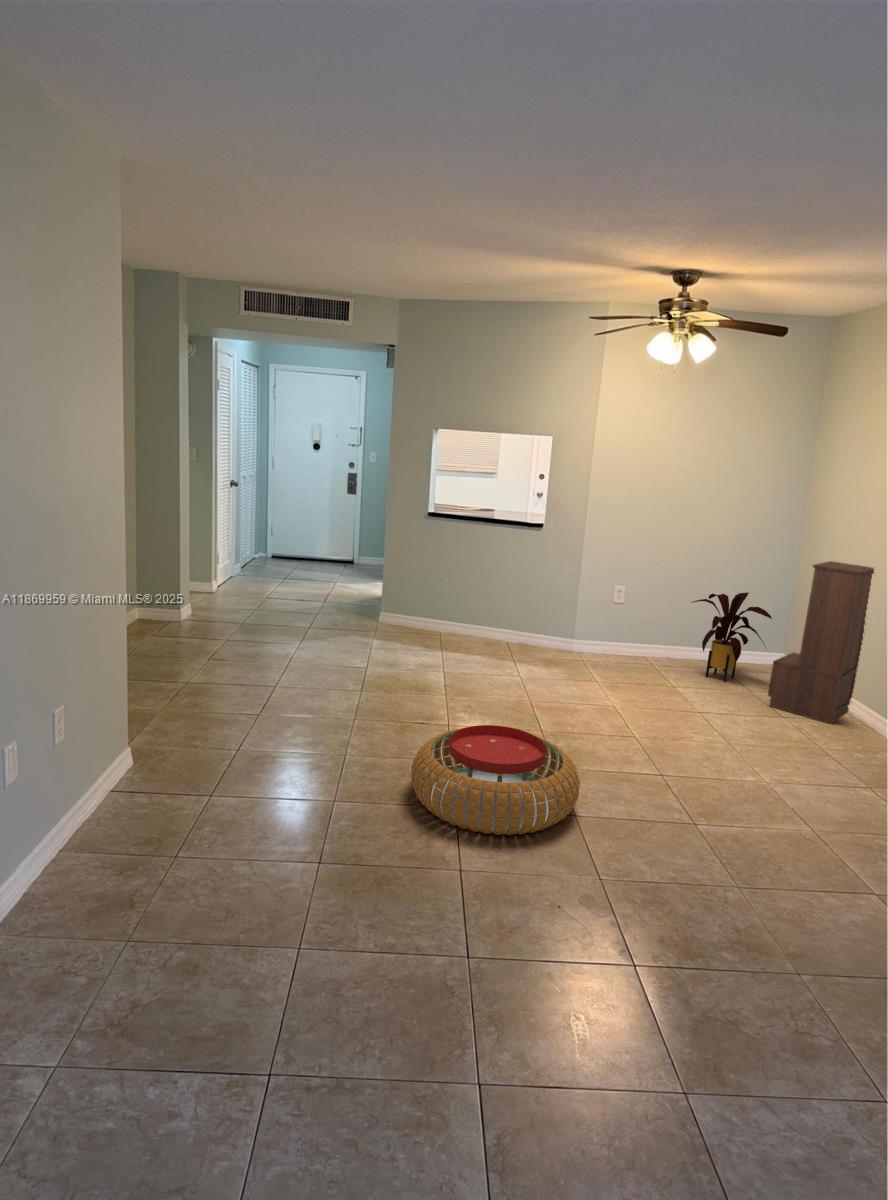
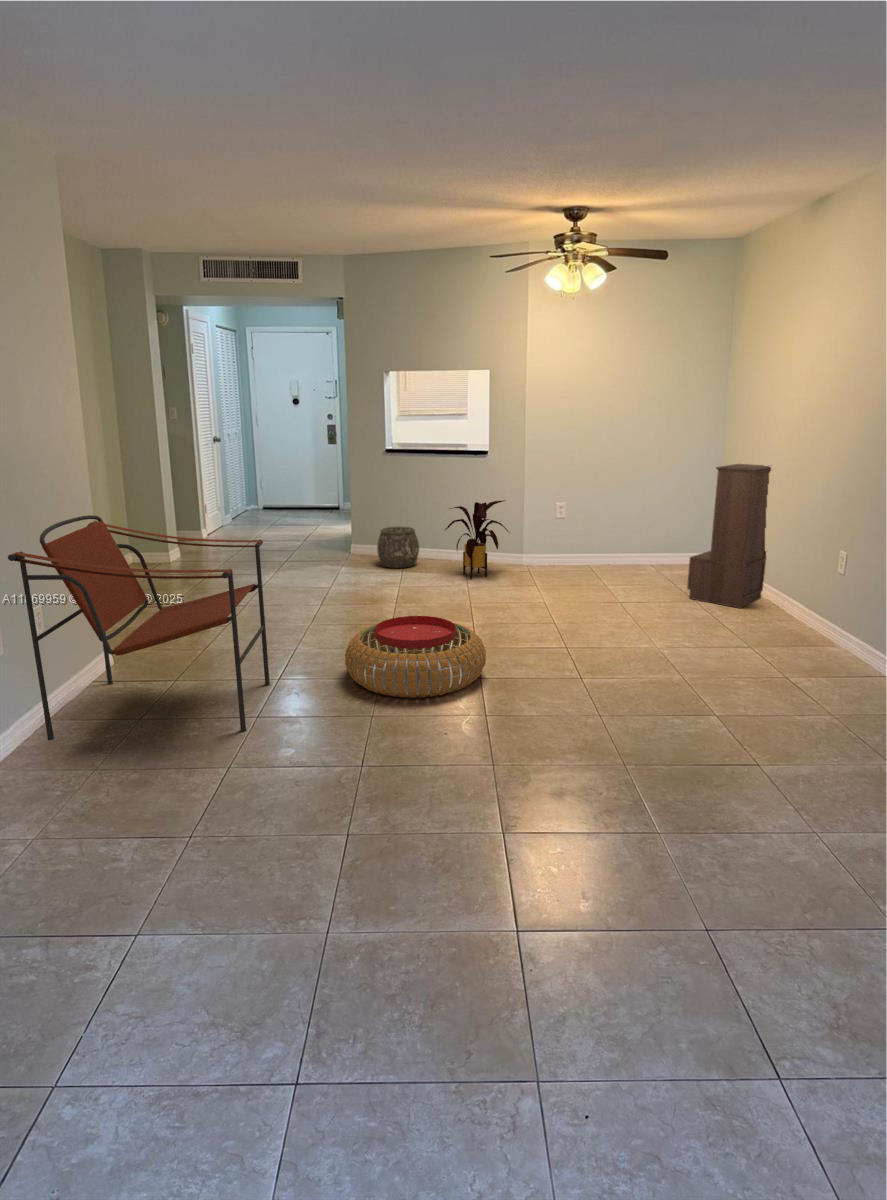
armchair: none [28,589,327,879] -> present [8,515,270,740]
house plant: present [693,593,772,682] -> present [445,500,508,579]
woven basket: none [411,596,458,644] -> present [377,527,419,568]

